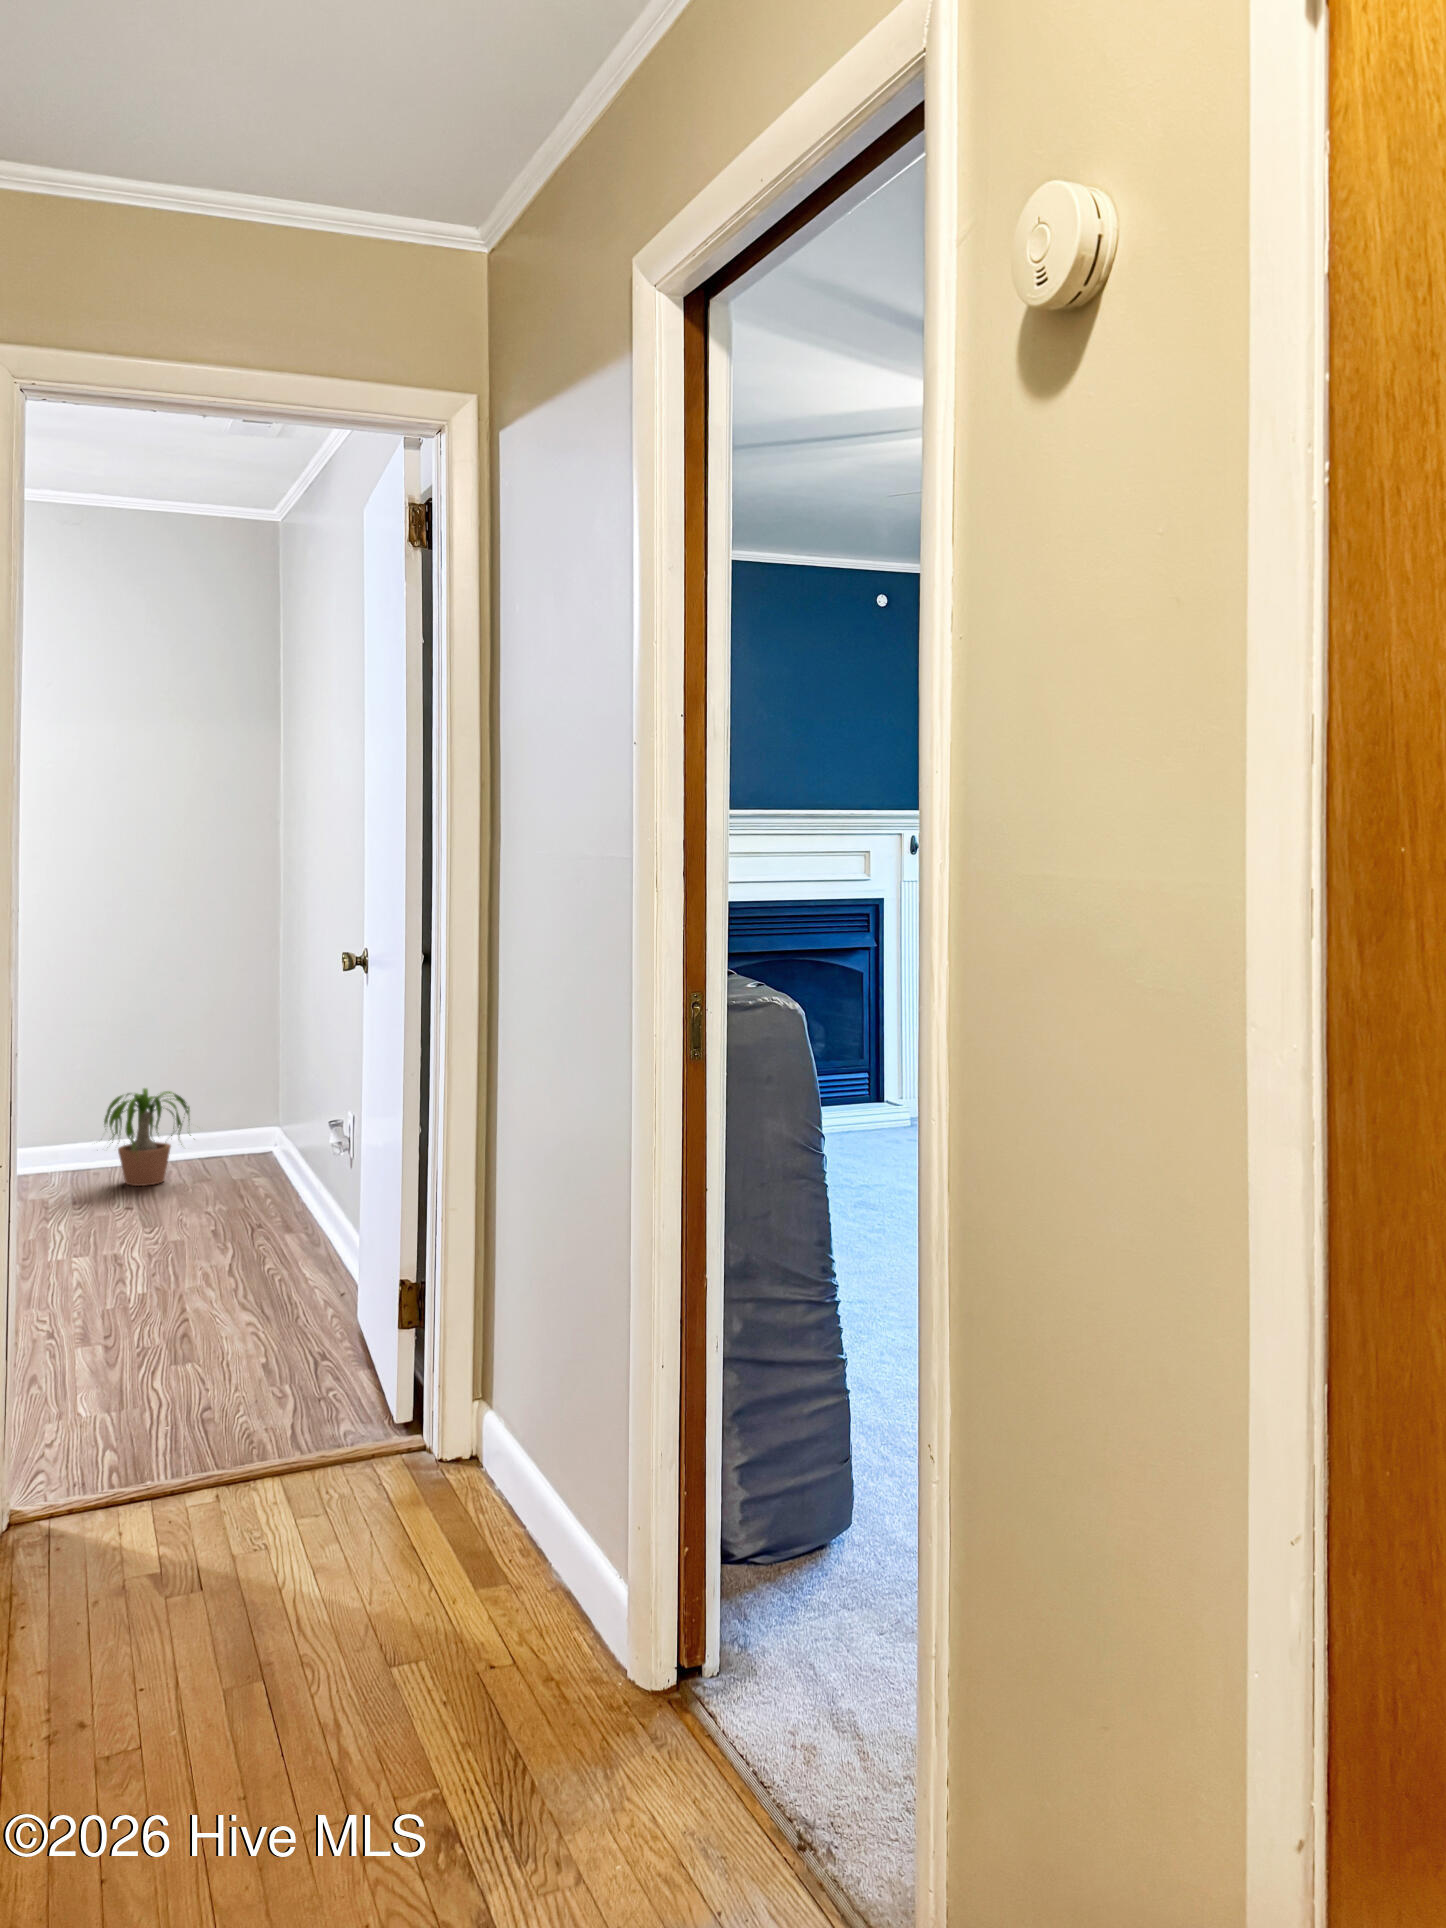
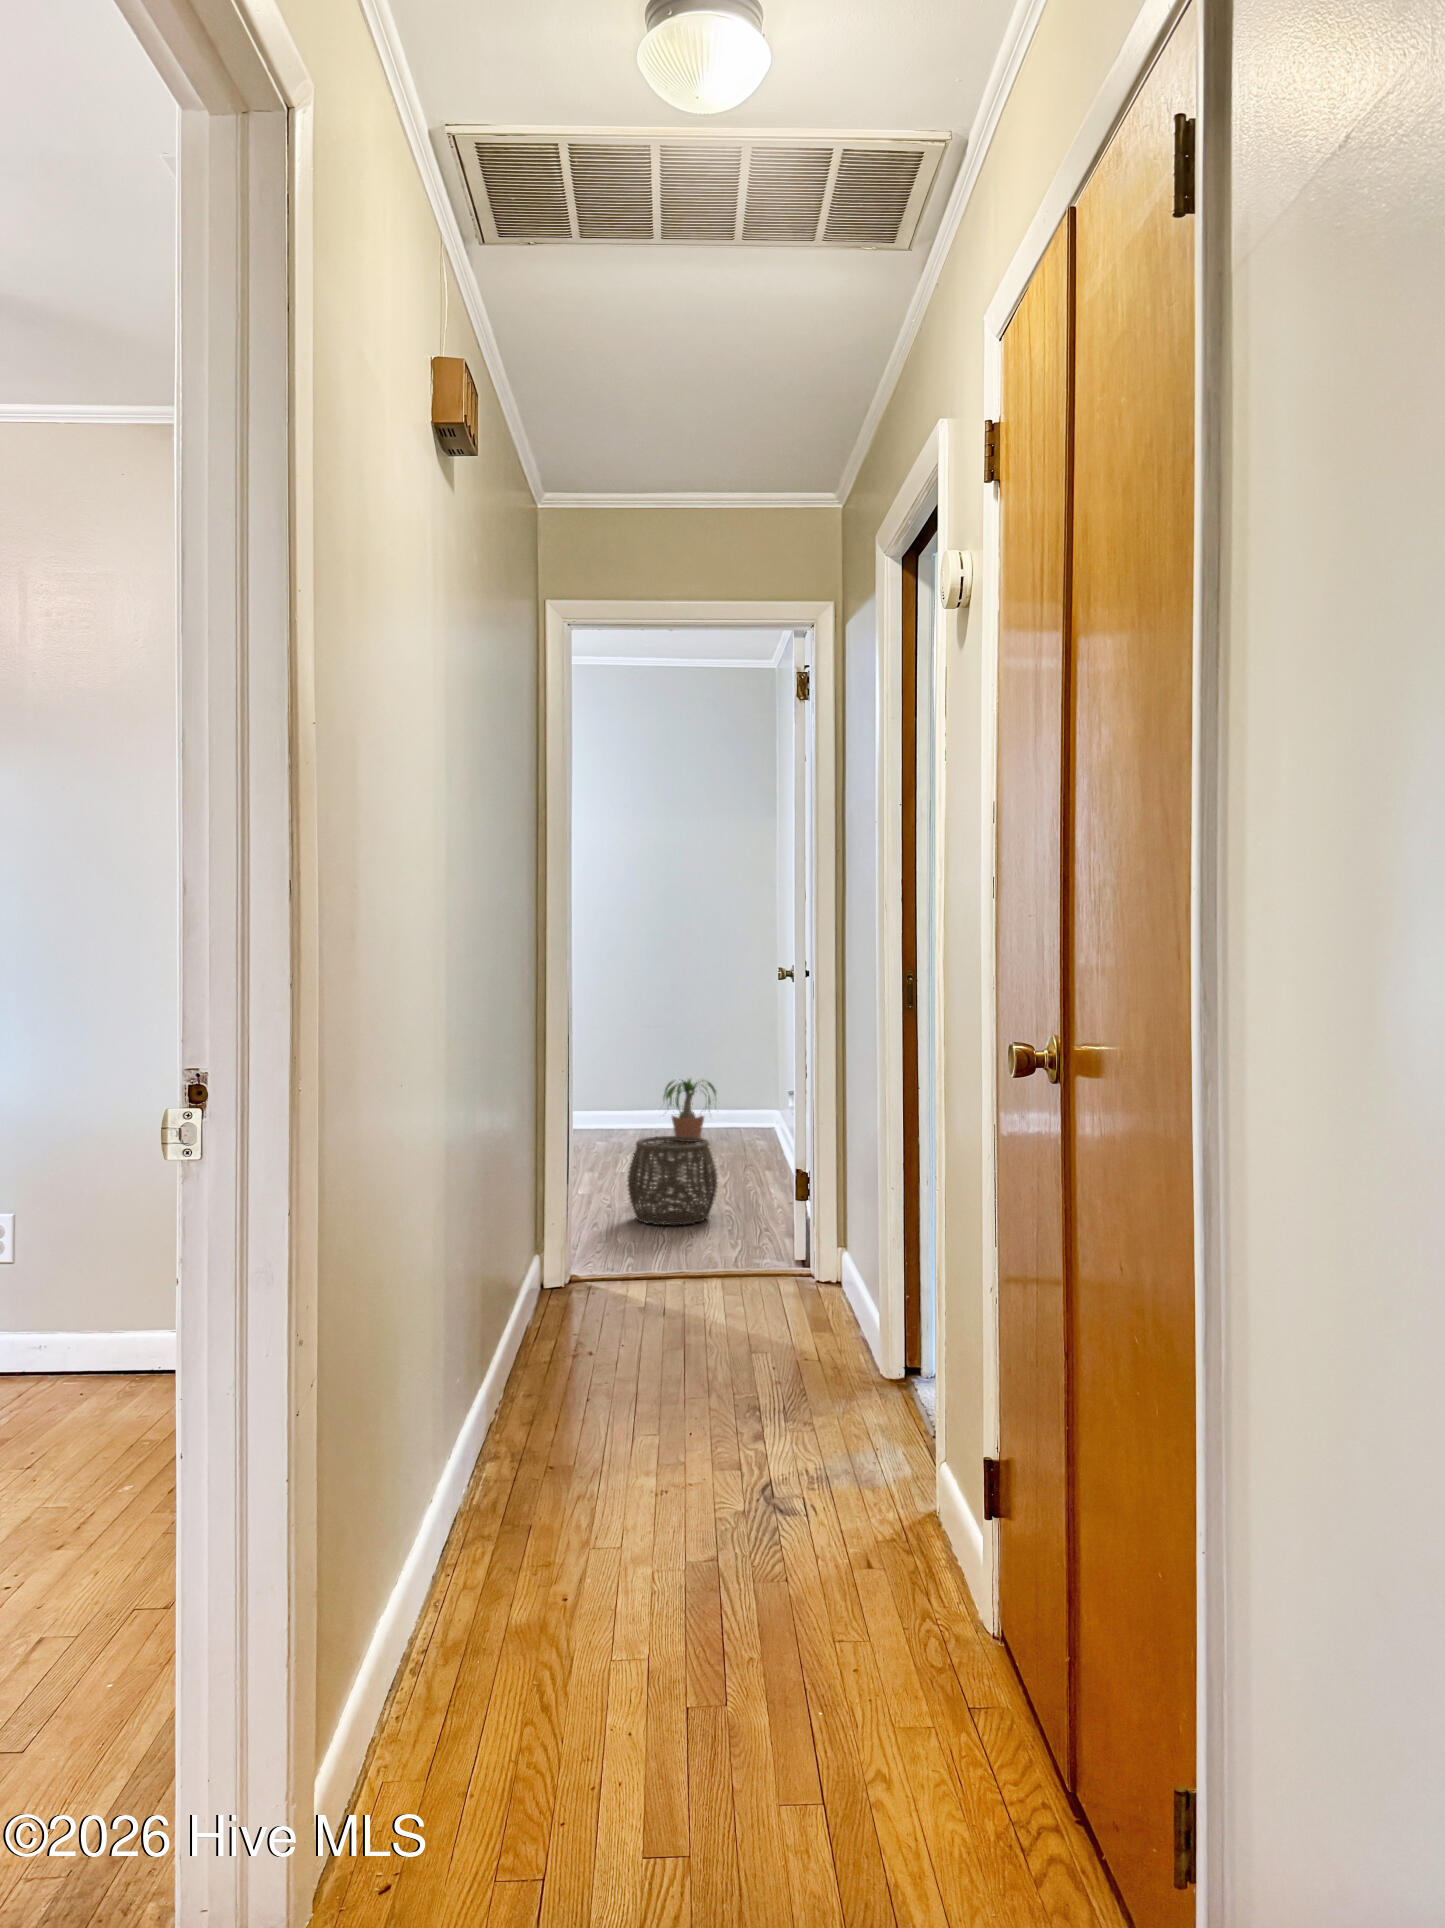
woven basket: none [81,1216,238,1370] -> present [628,1136,717,1225]

